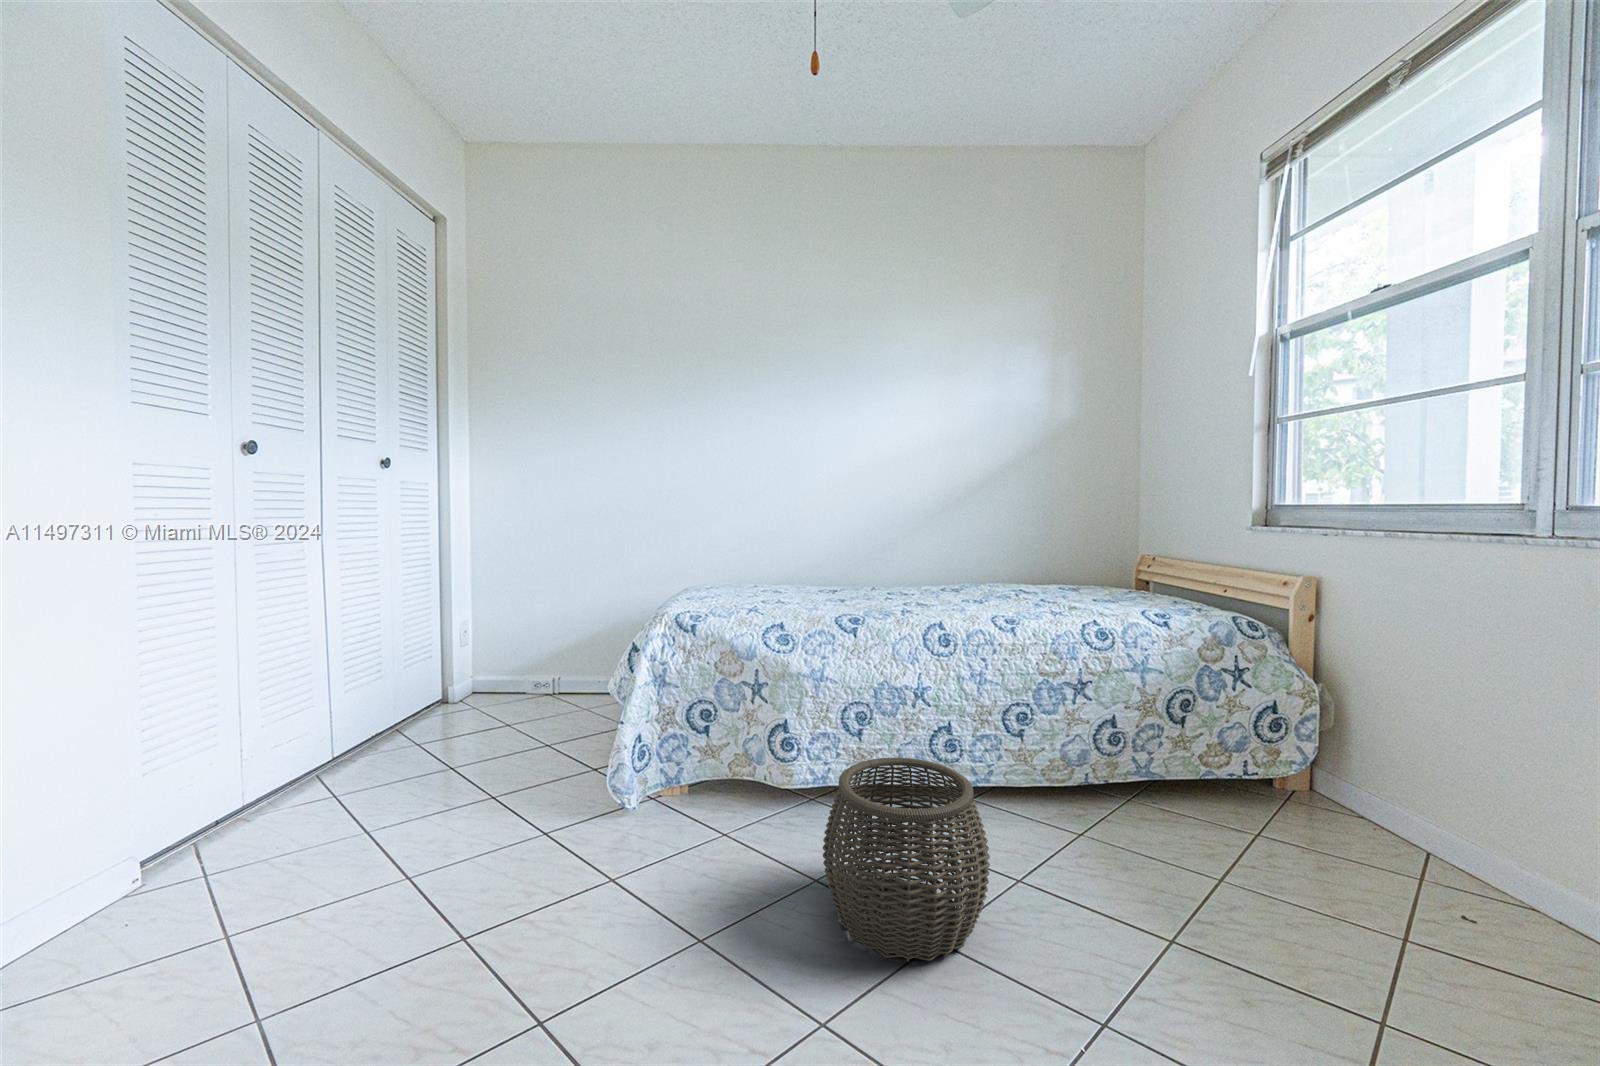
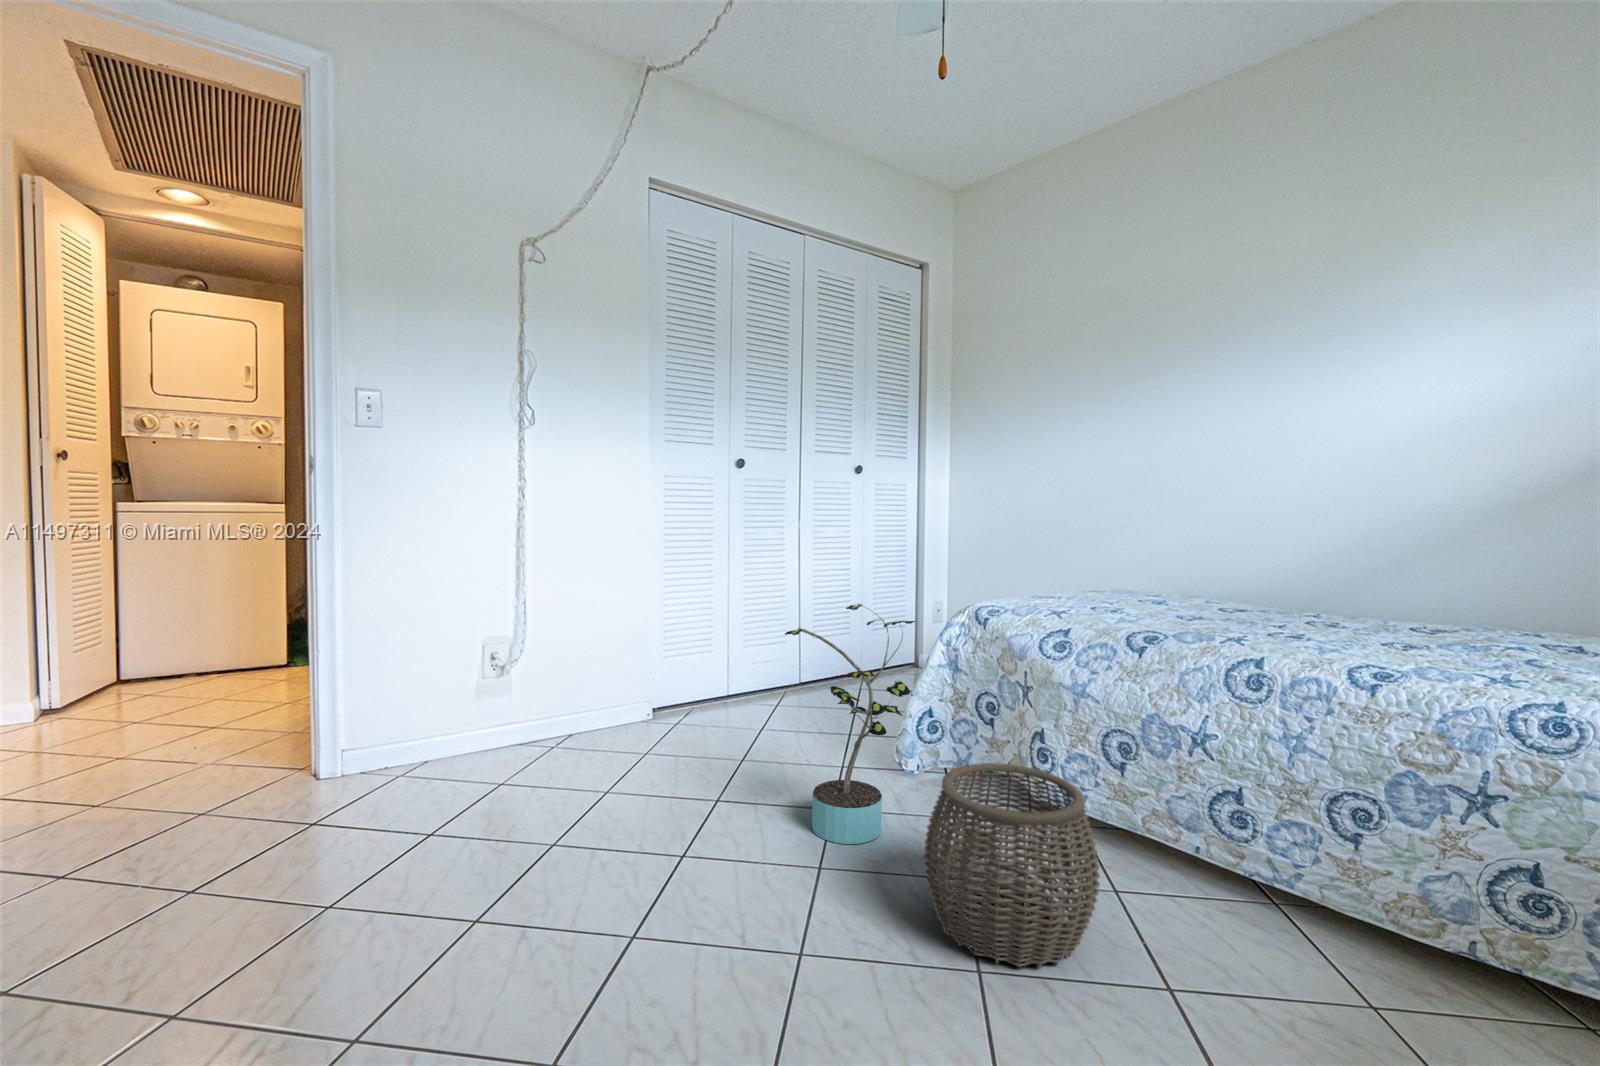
potted plant: none [576,632,754,936] -> present [785,604,915,844]

